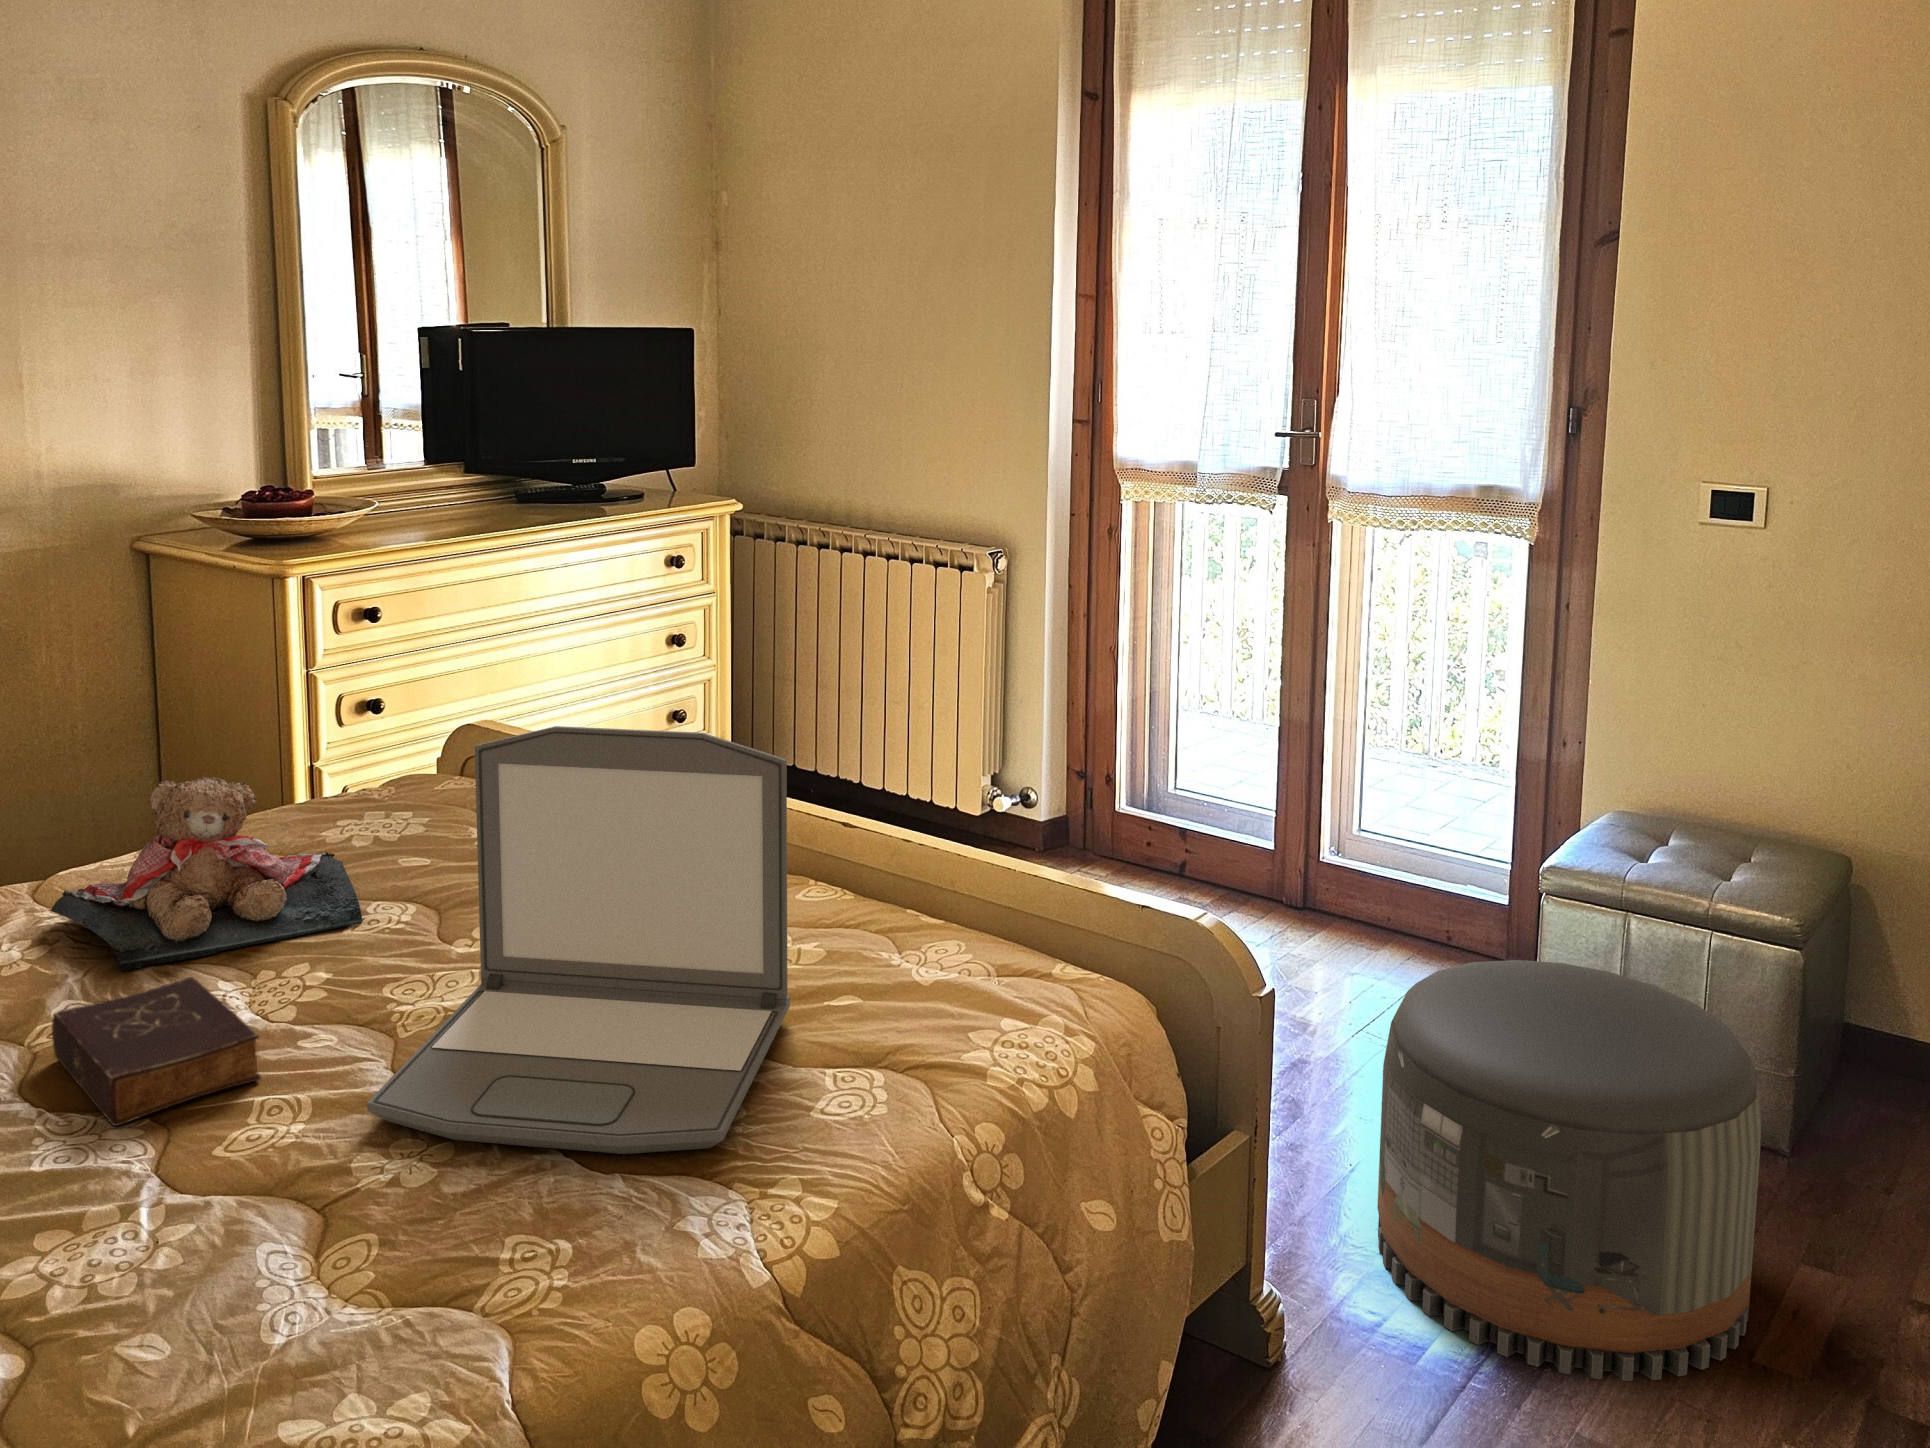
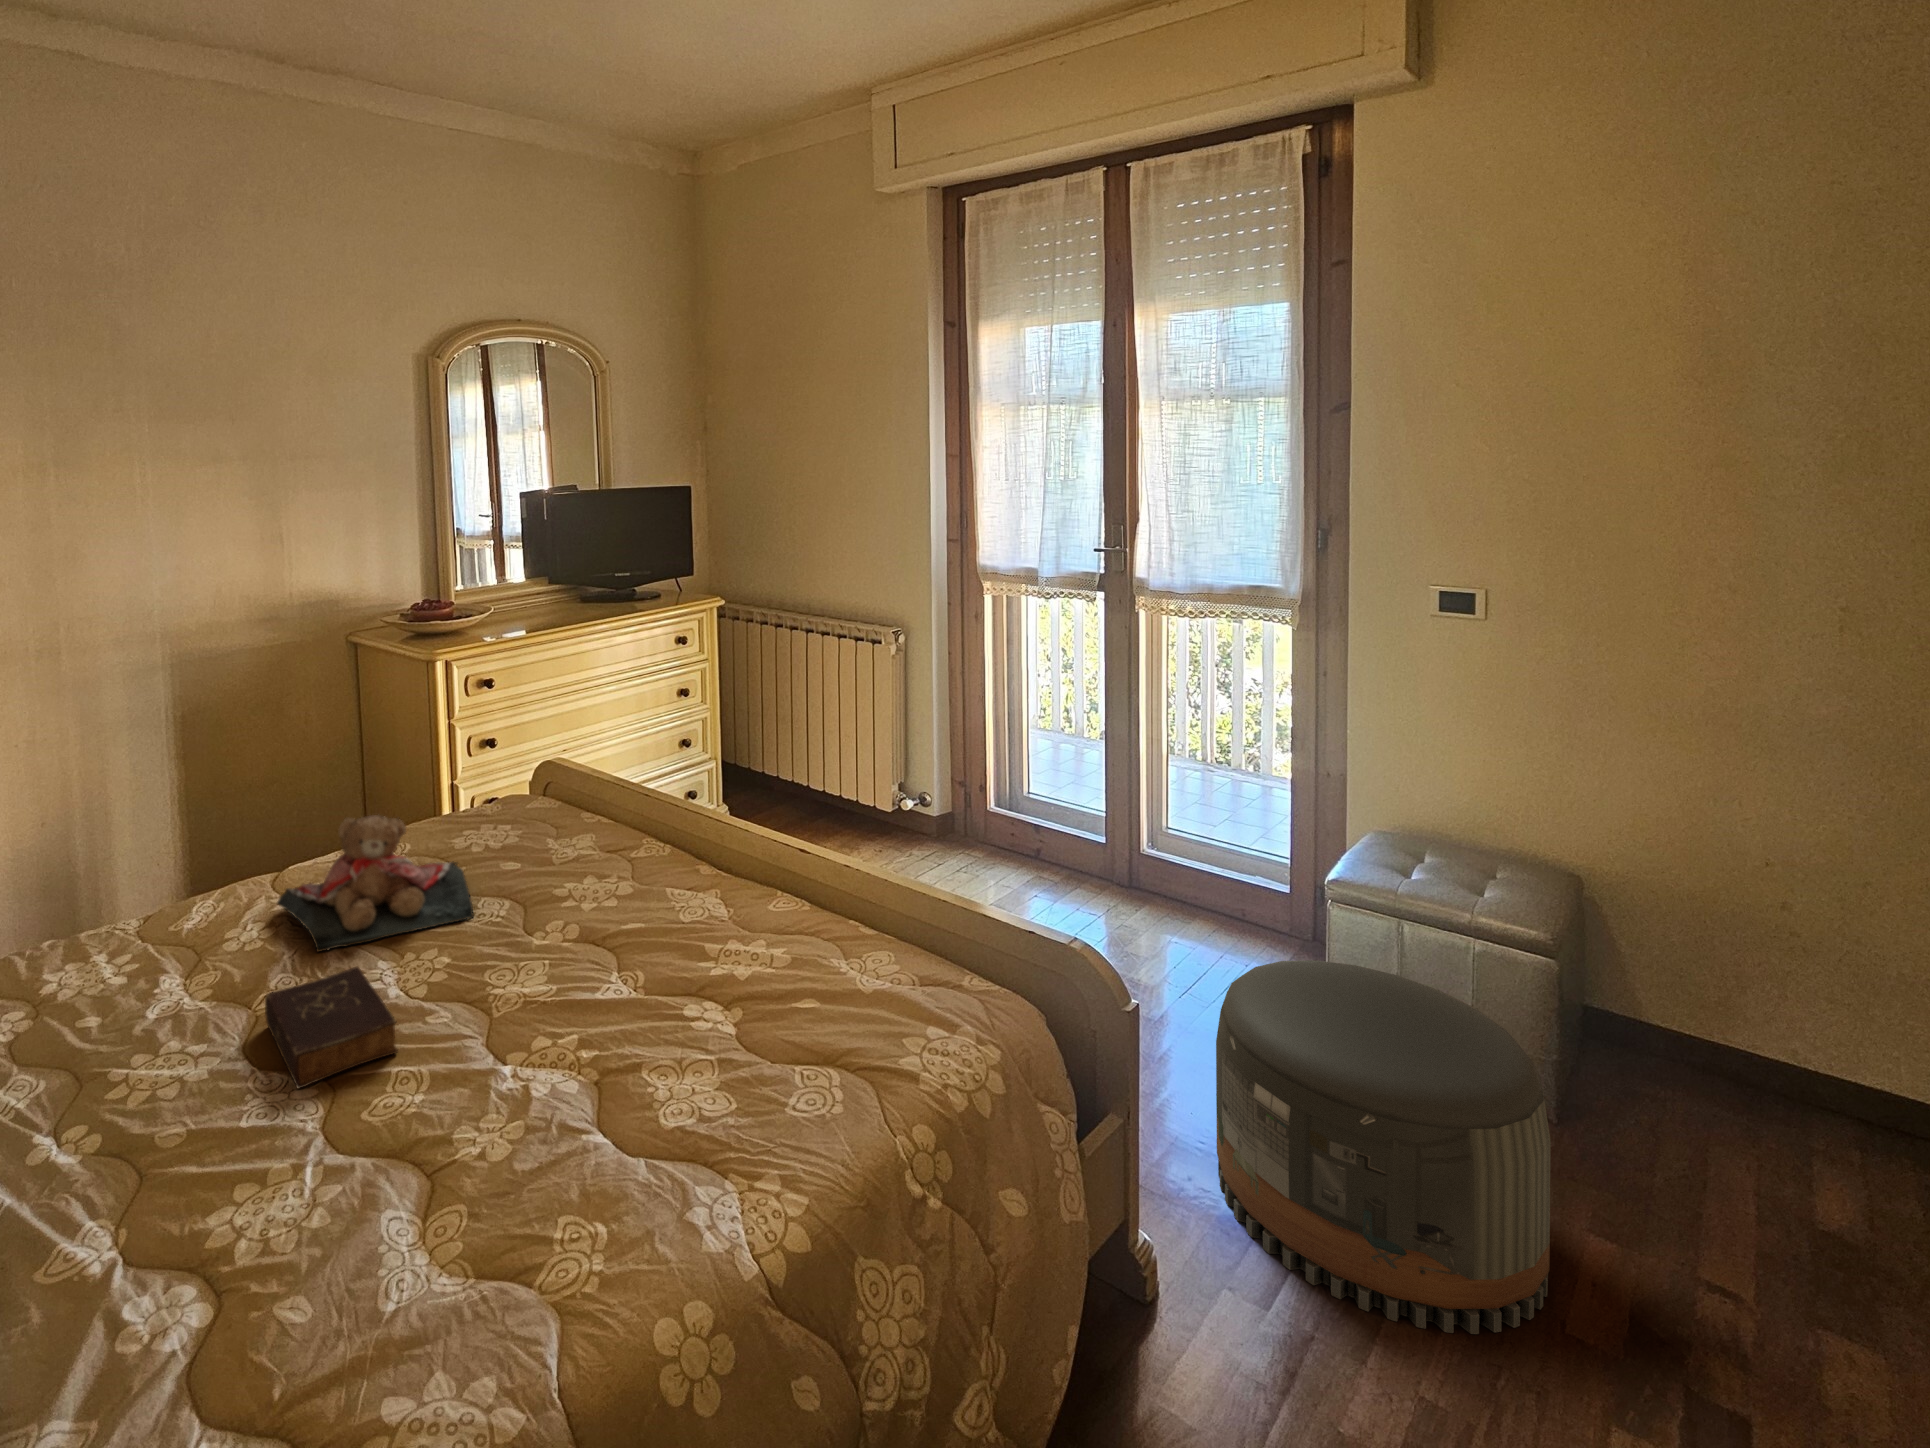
laptop: present [367,726,790,1154] -> none [466,797,767,1141]

